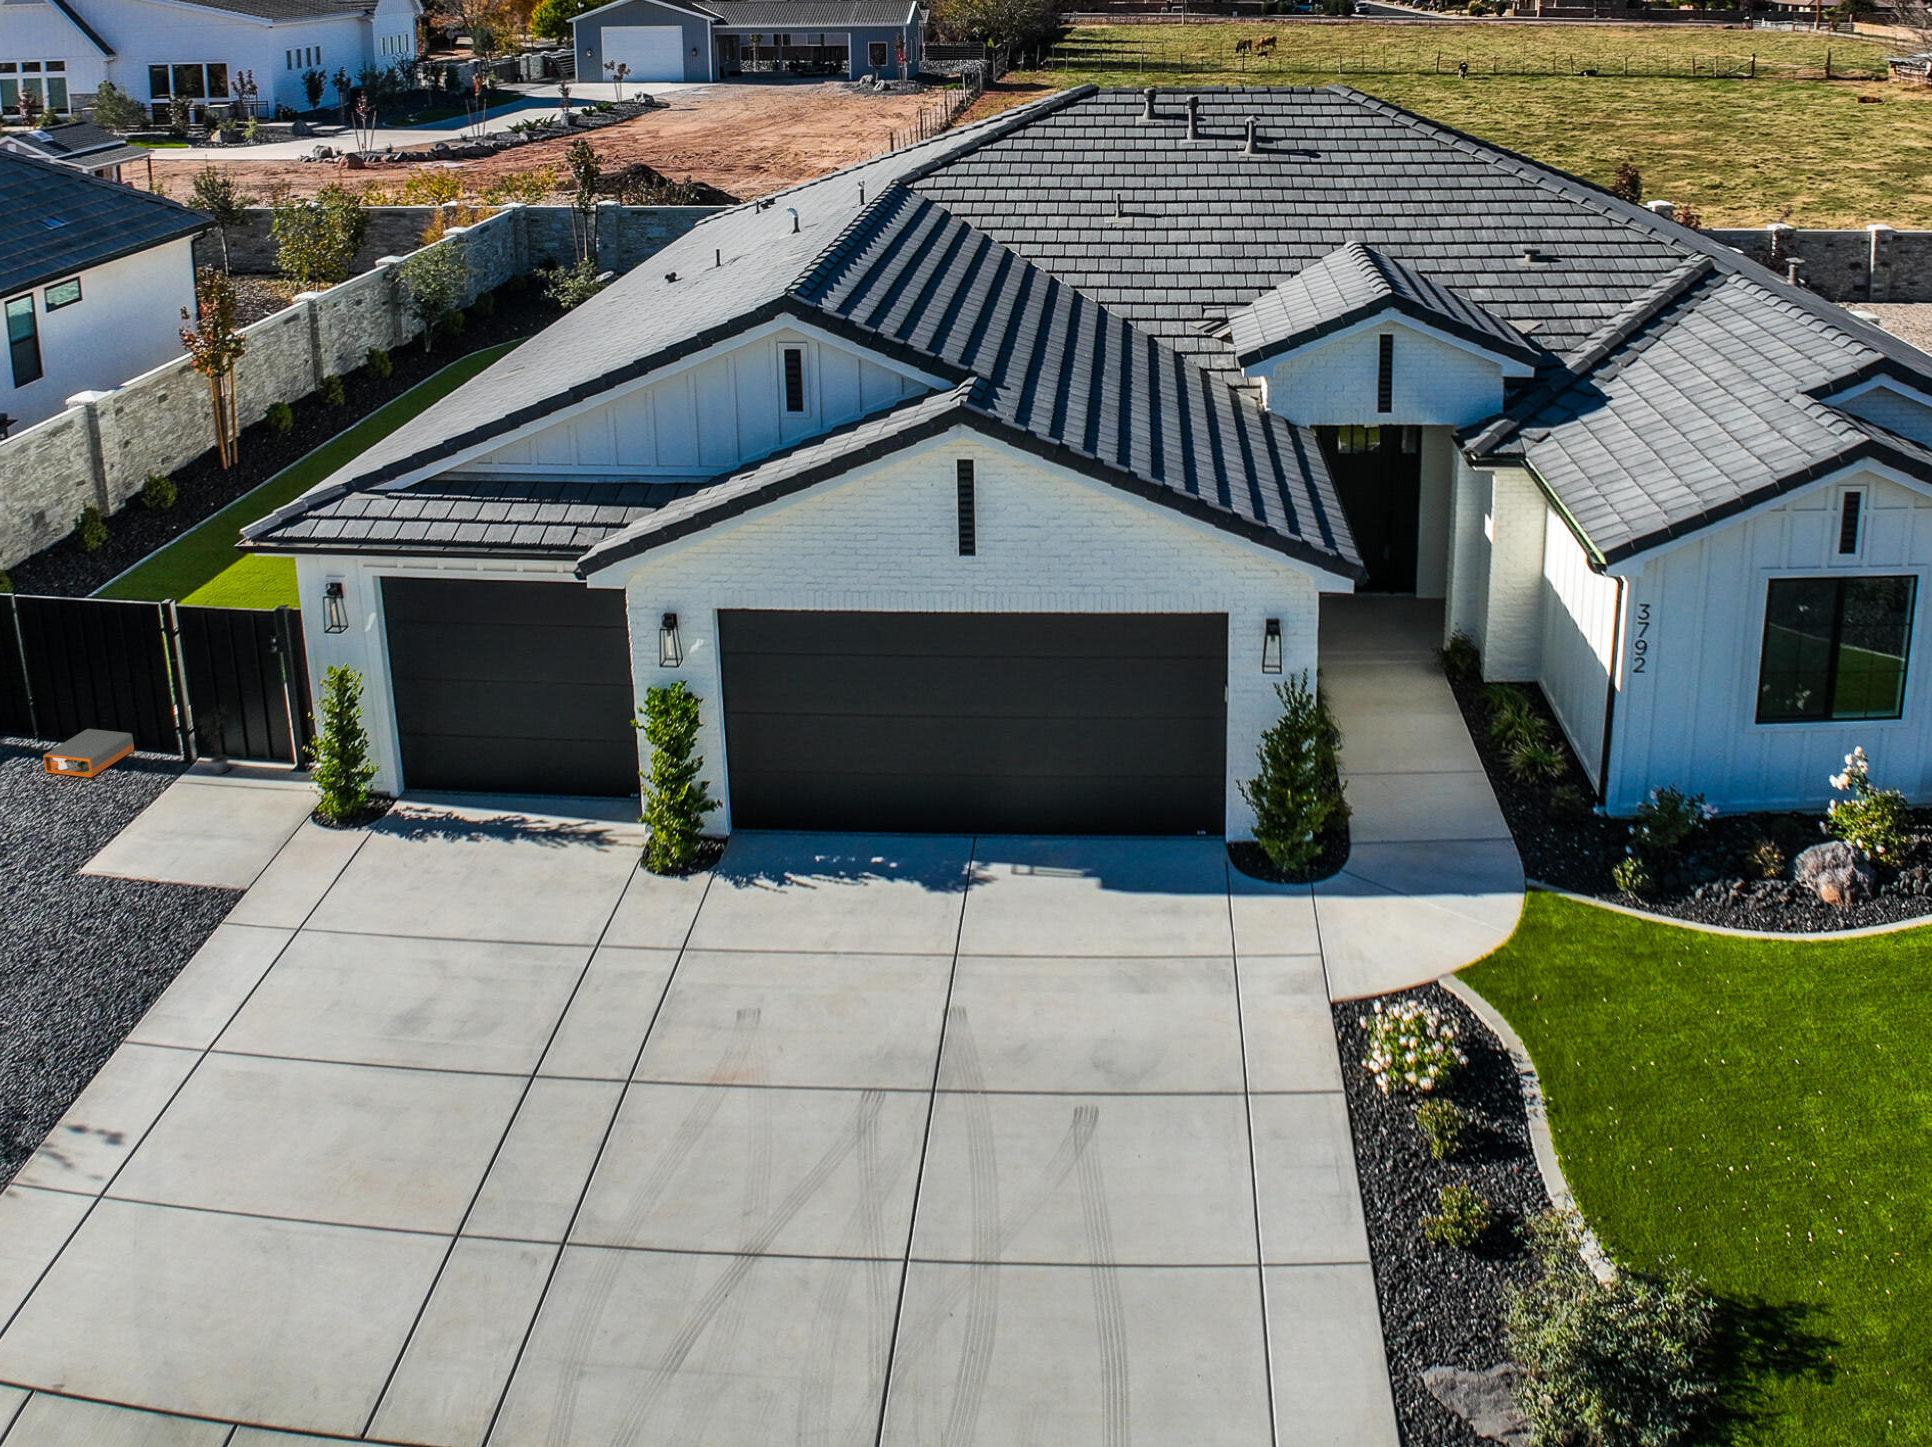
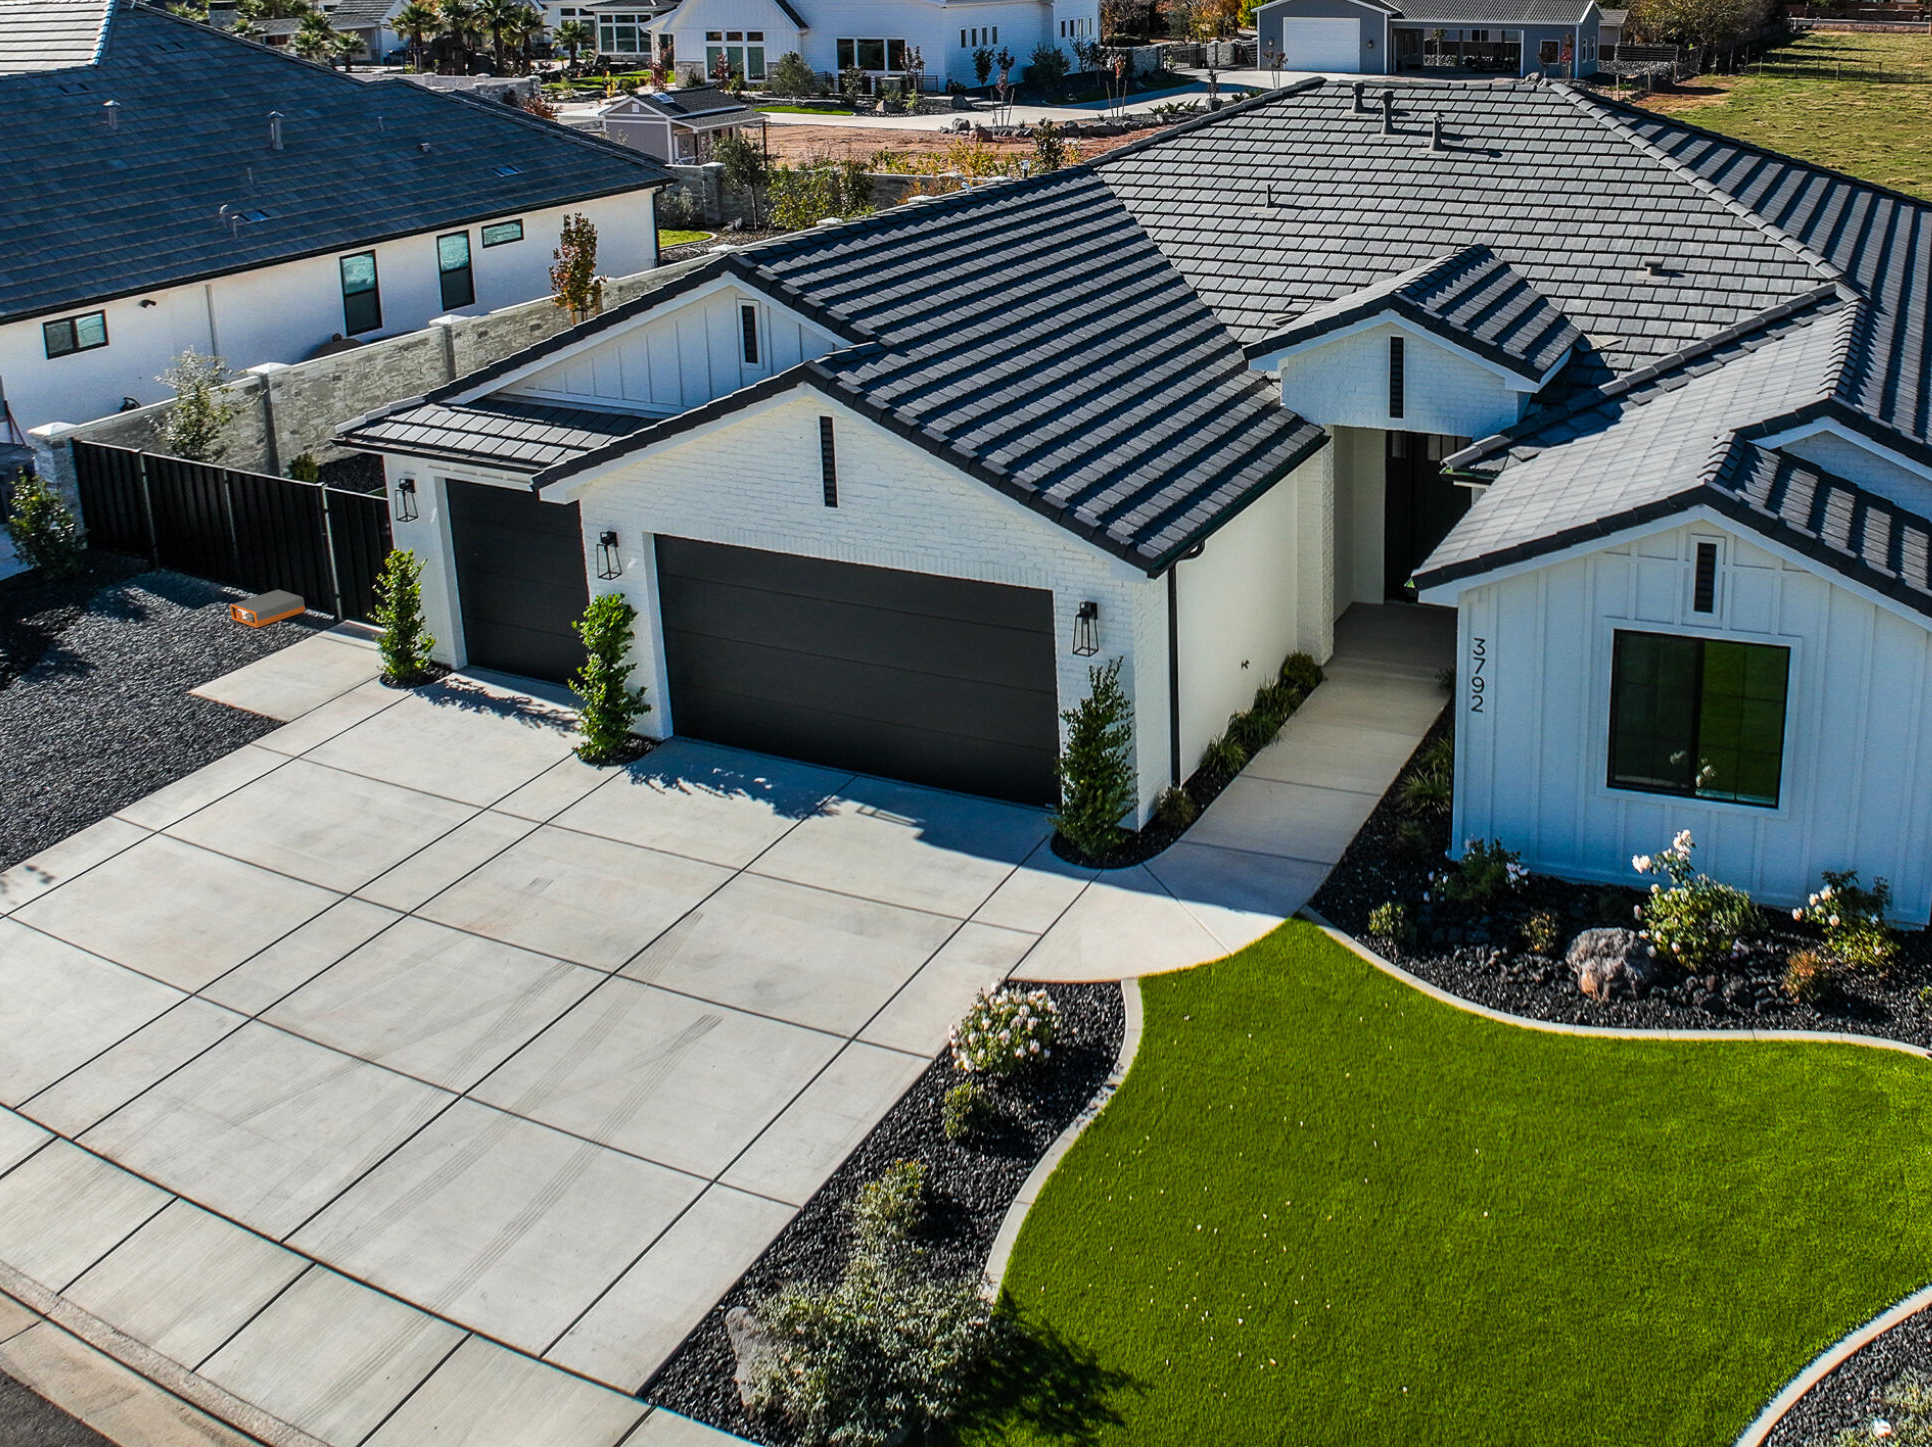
potted plant: present [200,706,229,774] -> none [319,579,355,638]

